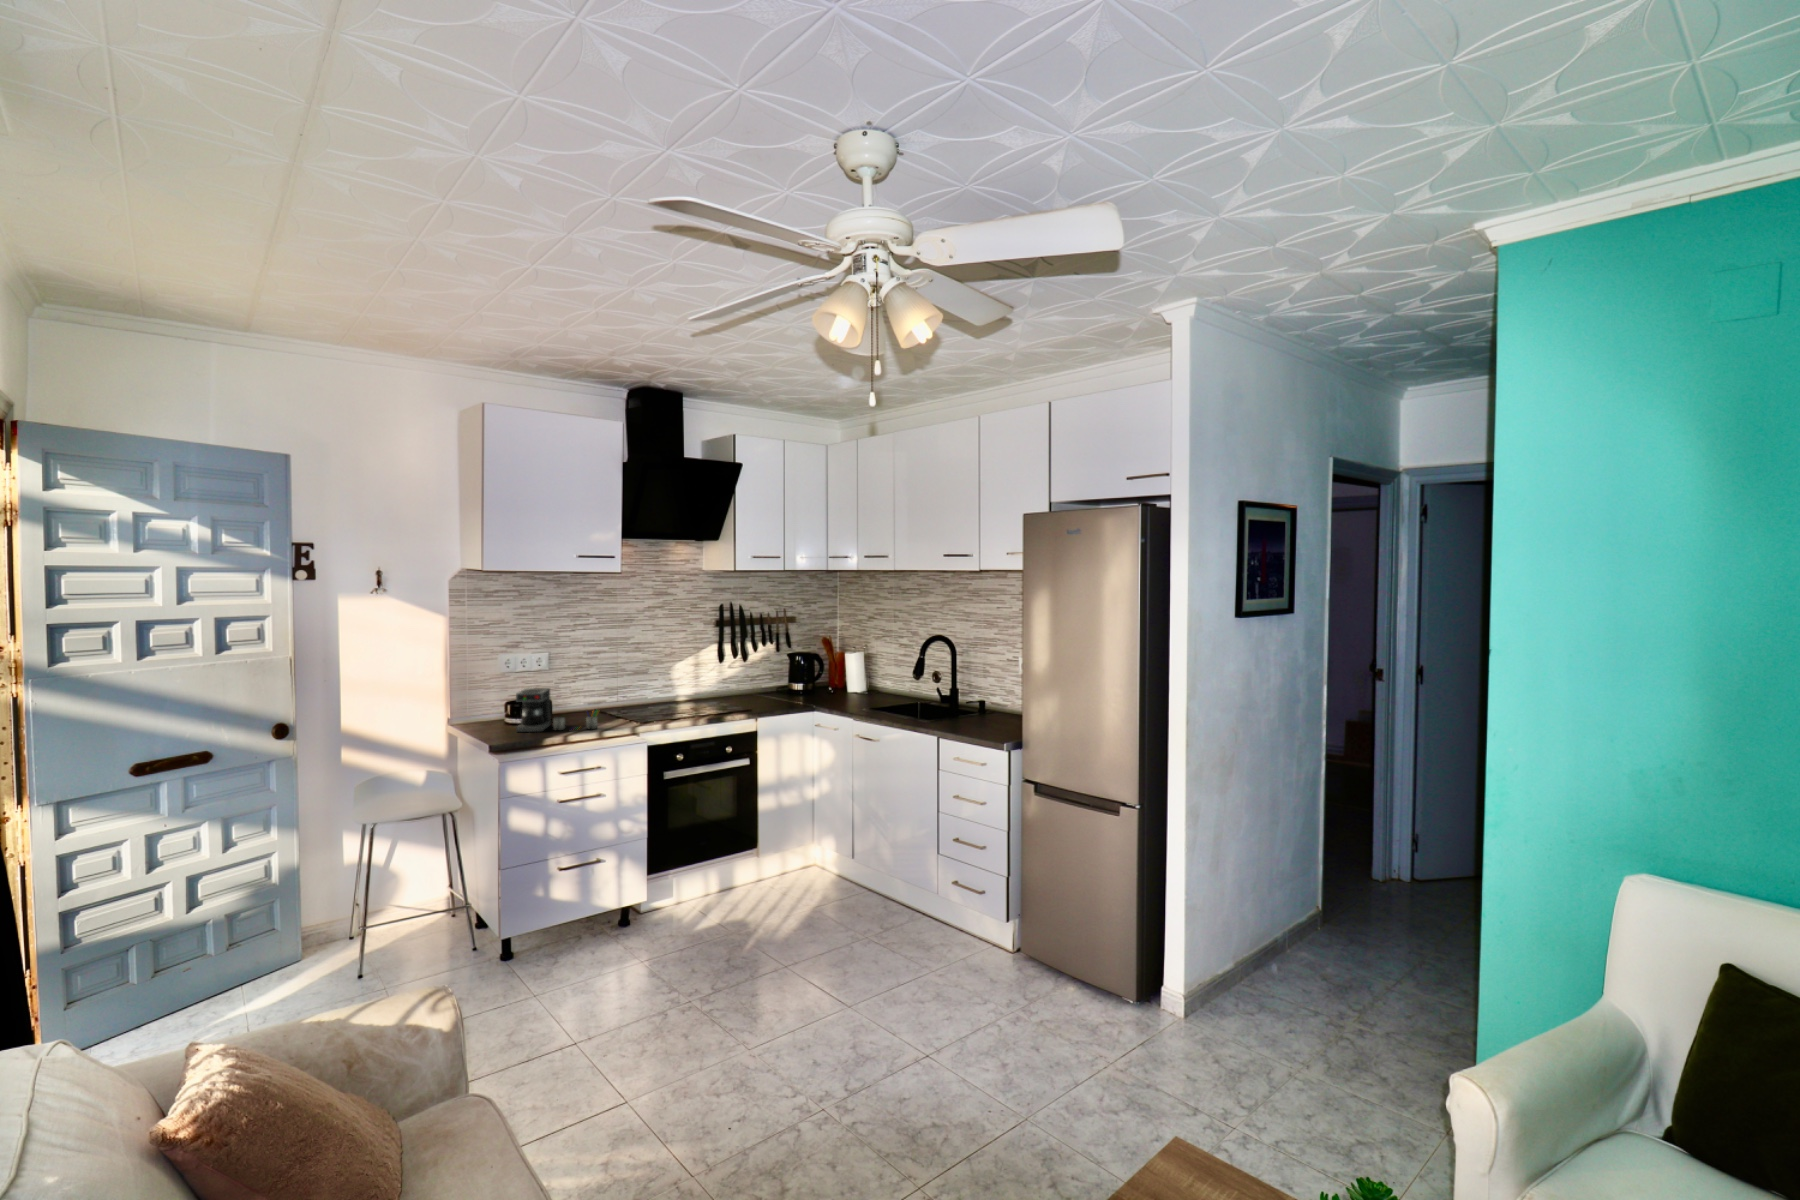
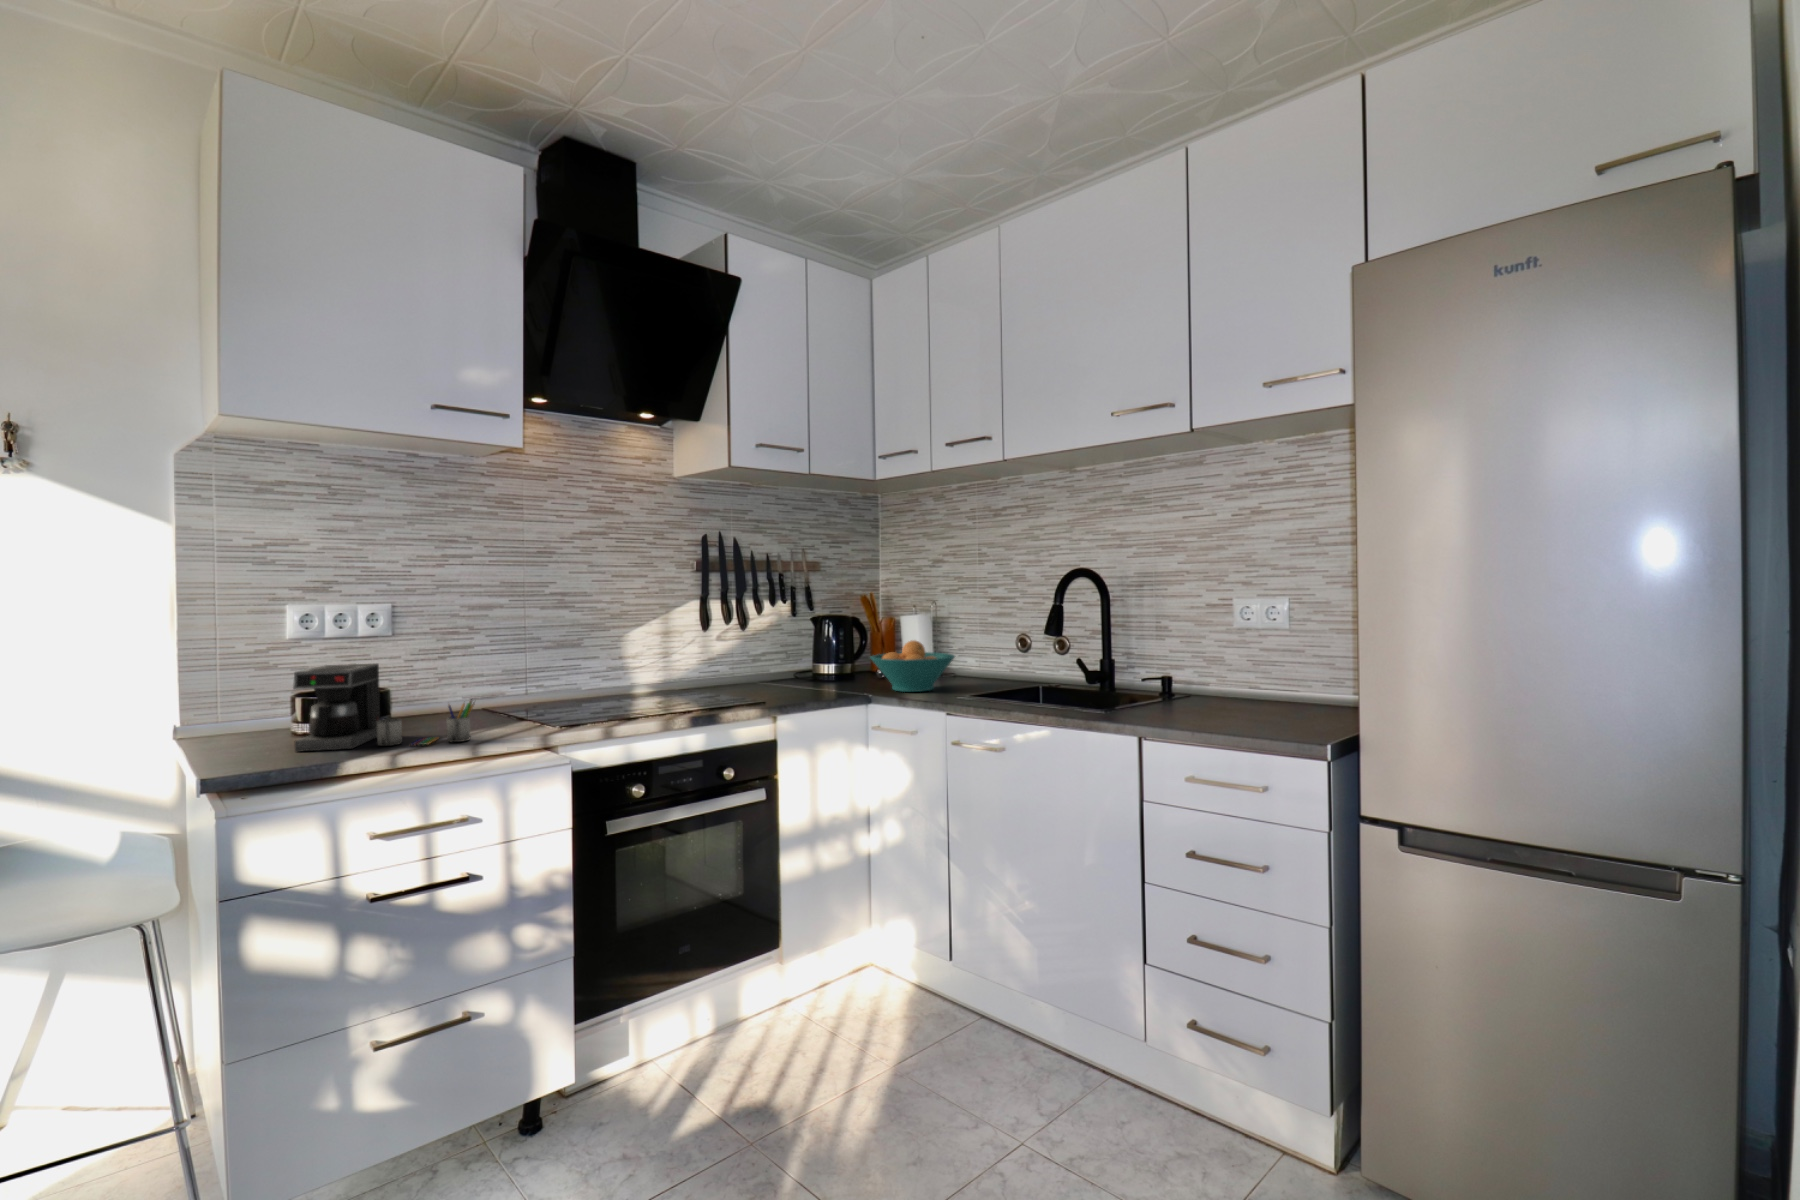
fruit bowl: none [817,673,868,704] -> present [870,640,955,692]

